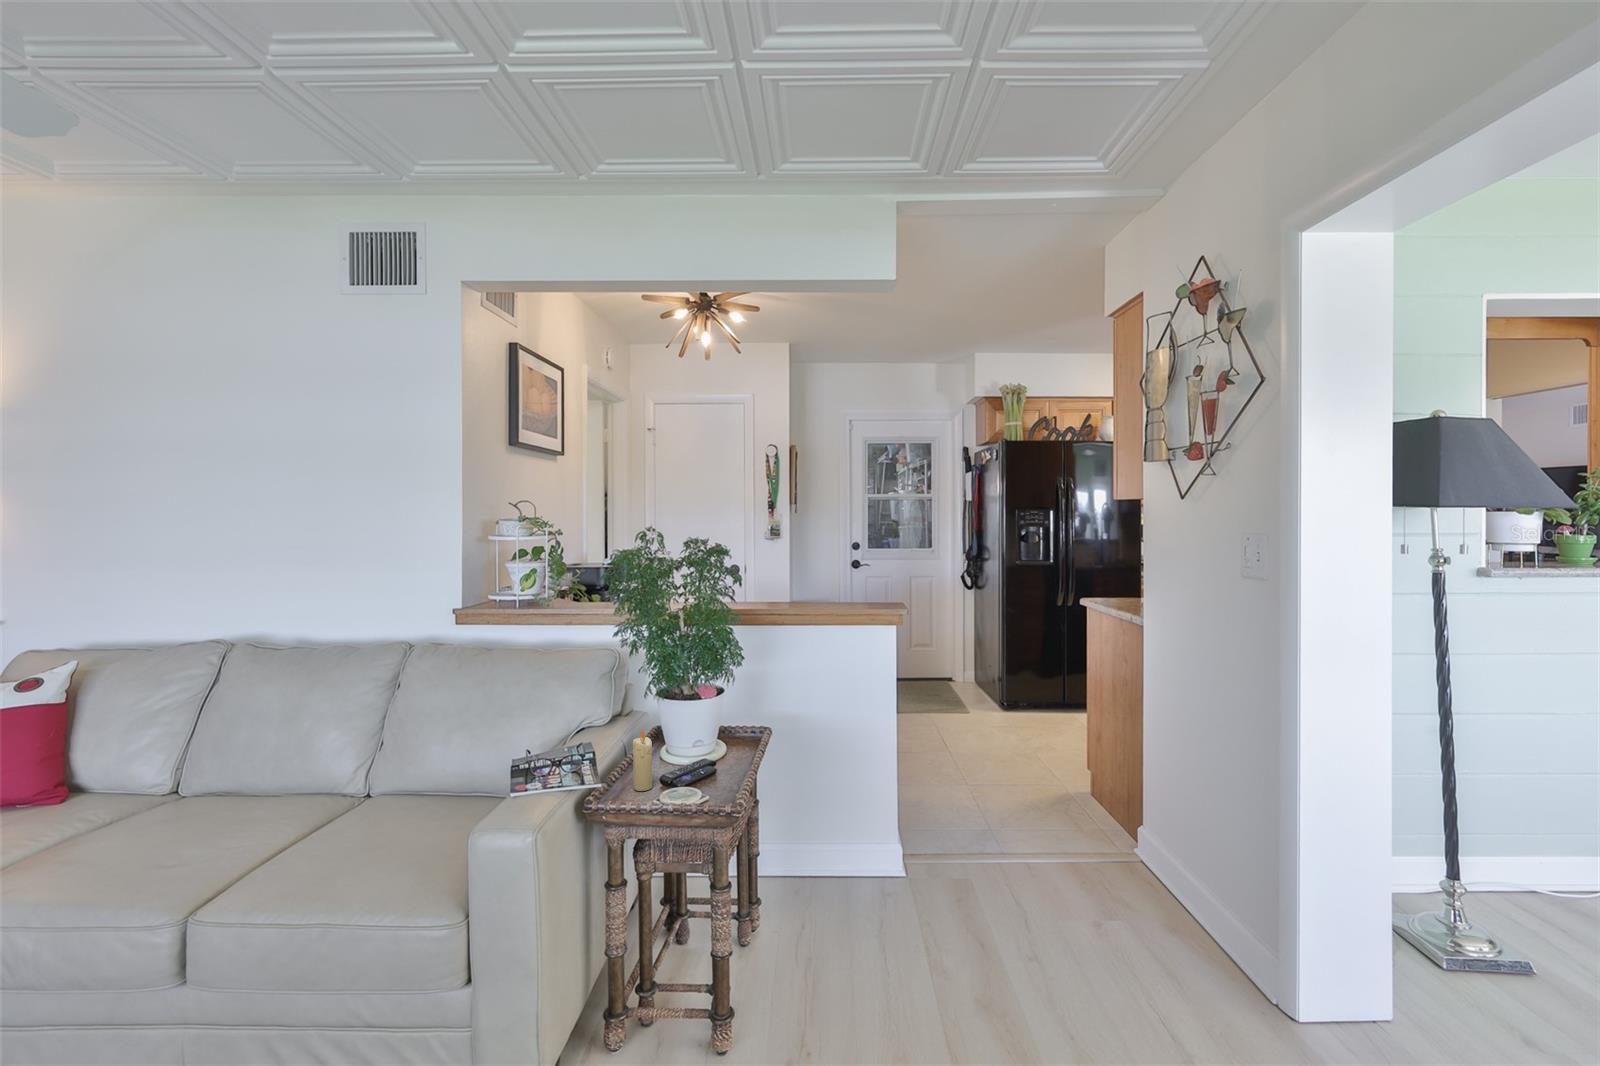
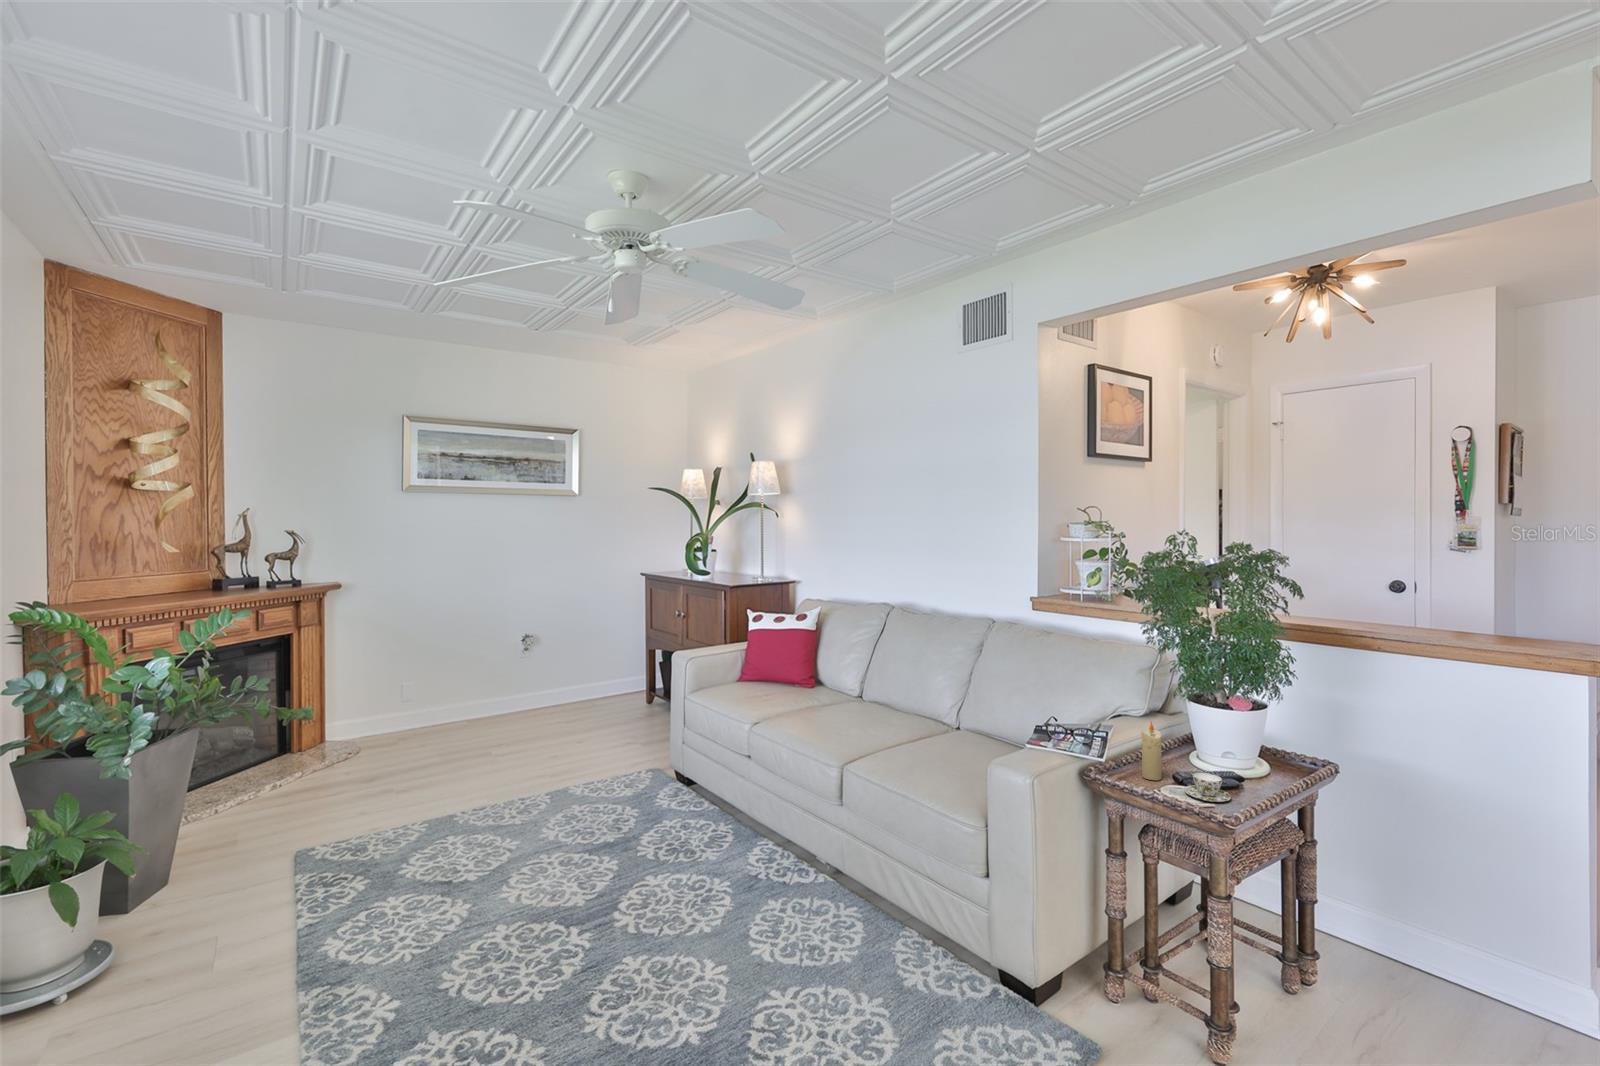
teacup: none [678,768,718,796] -> present [1184,772,1231,802]

